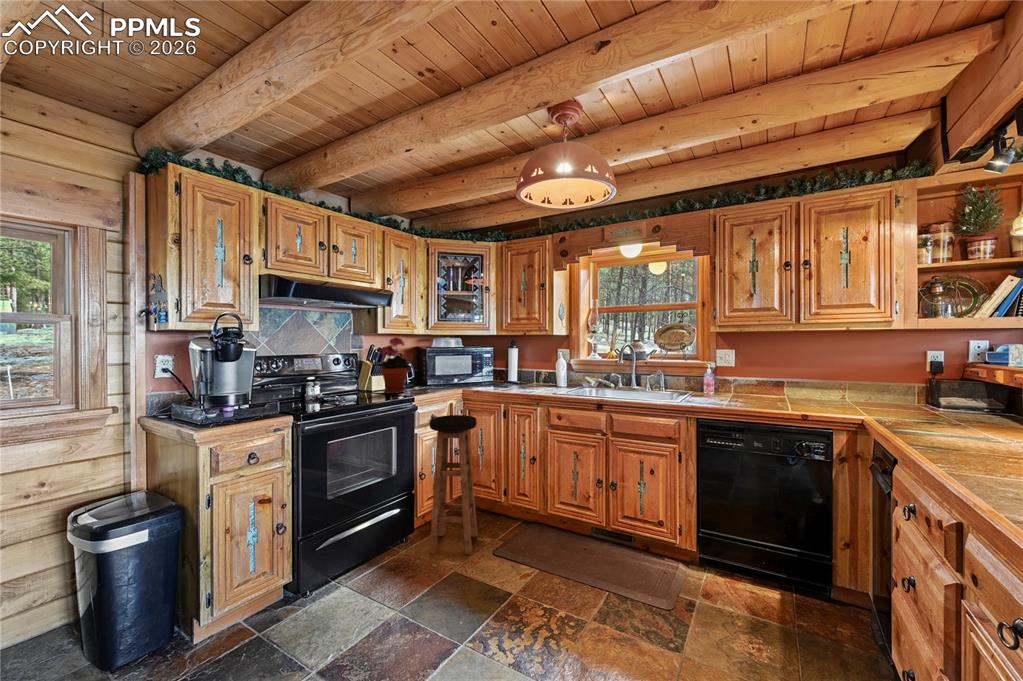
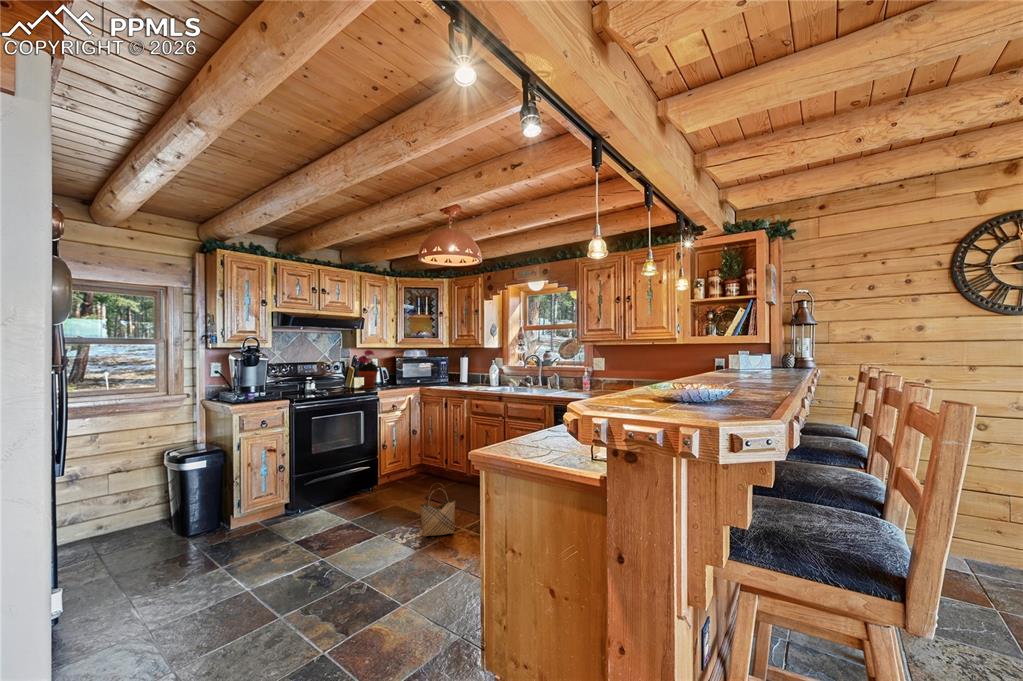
bar stool: present [429,415,477,554] -> none [383,403,420,496]
woven basket: none [532,551,587,648] -> present [420,483,455,537]

